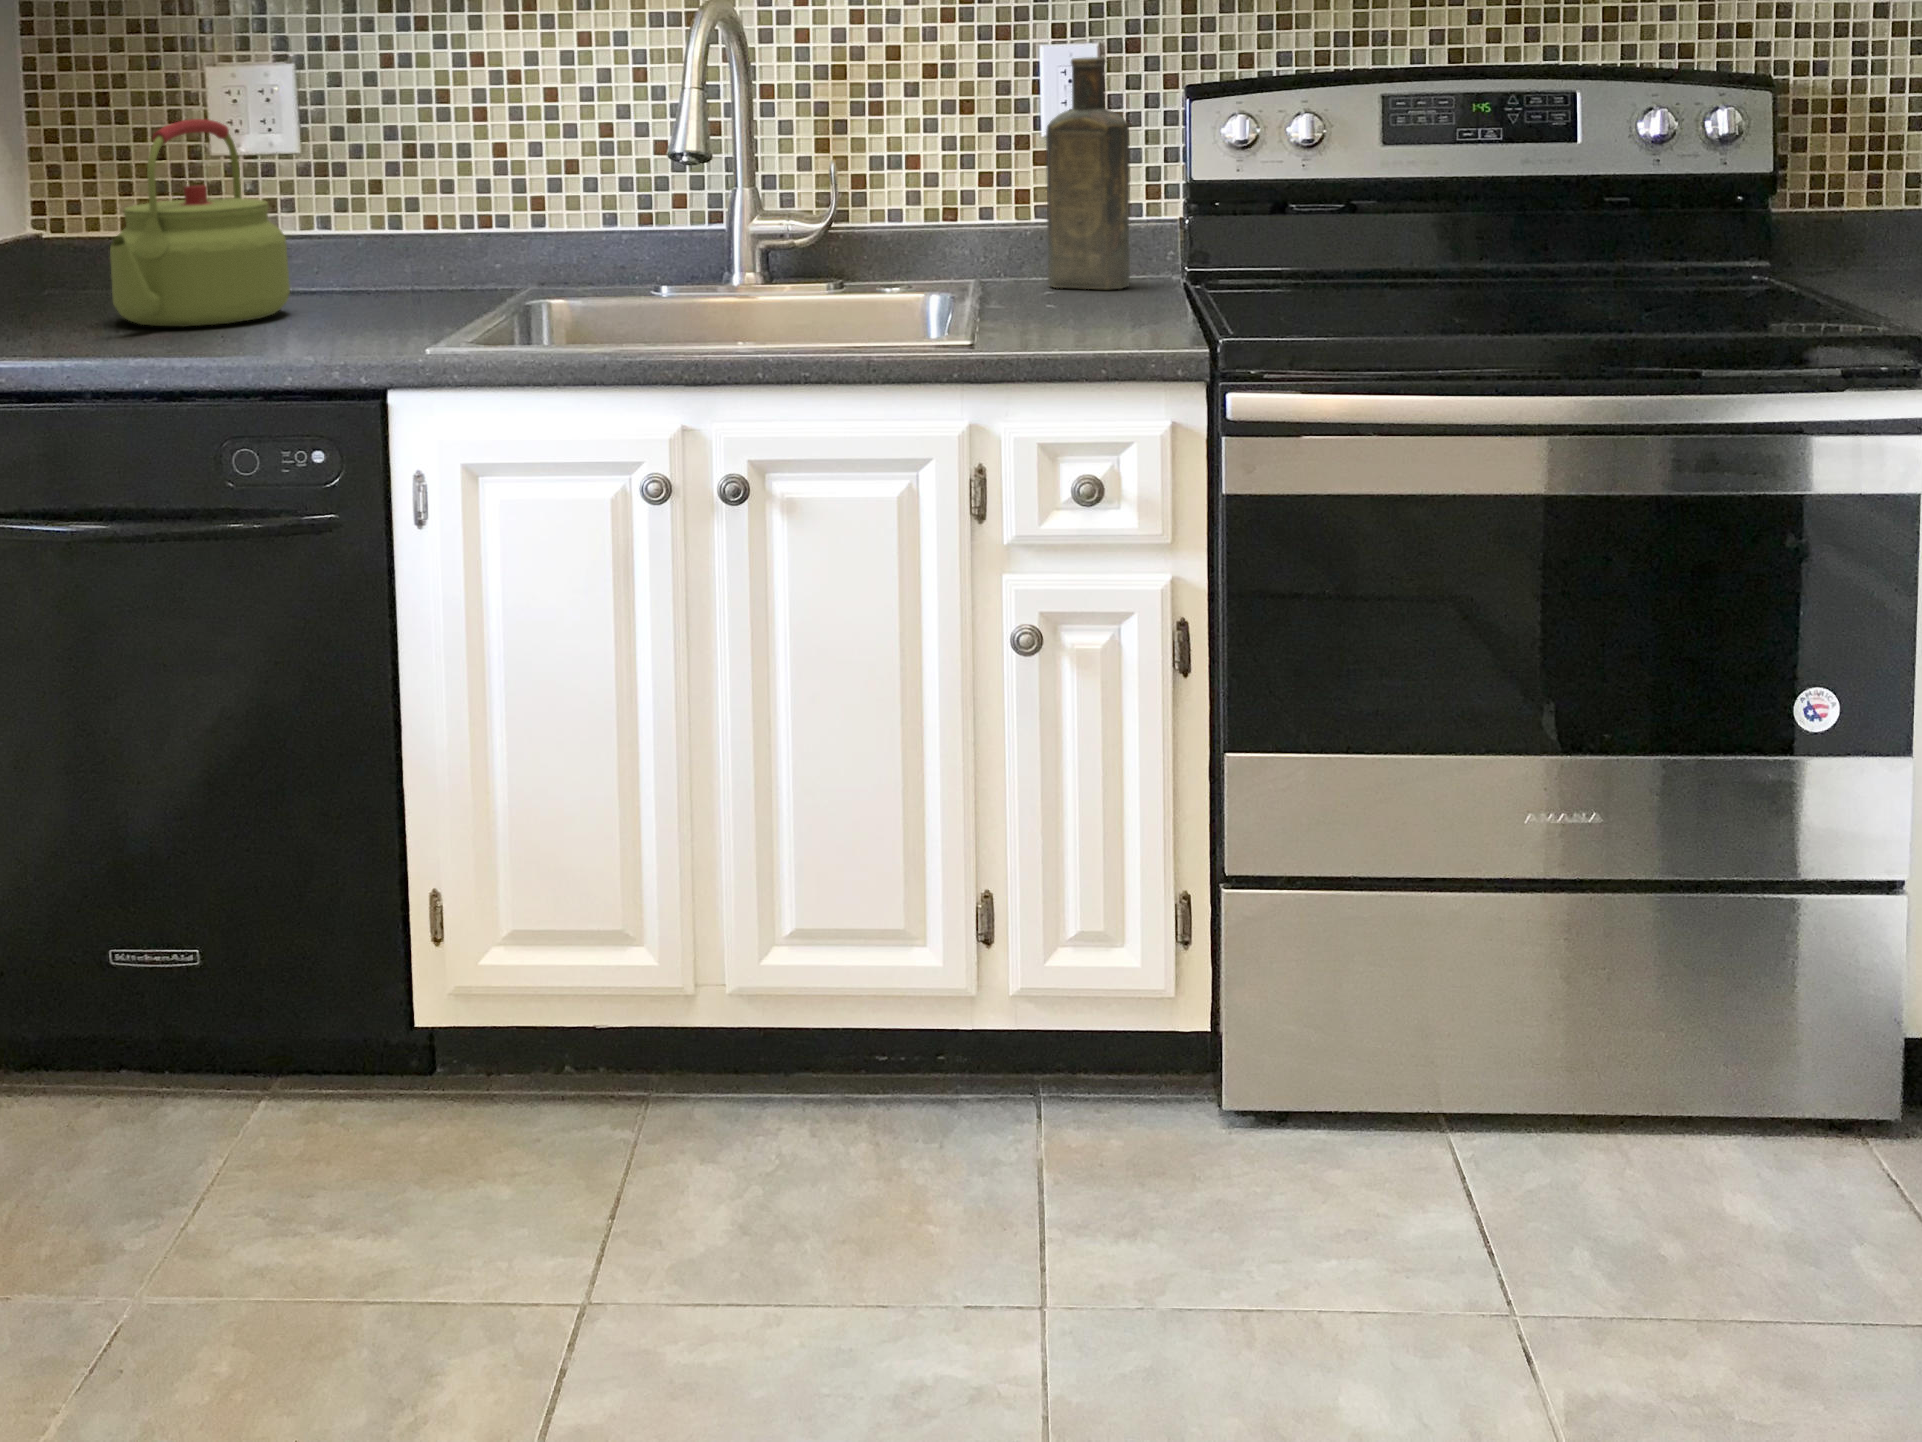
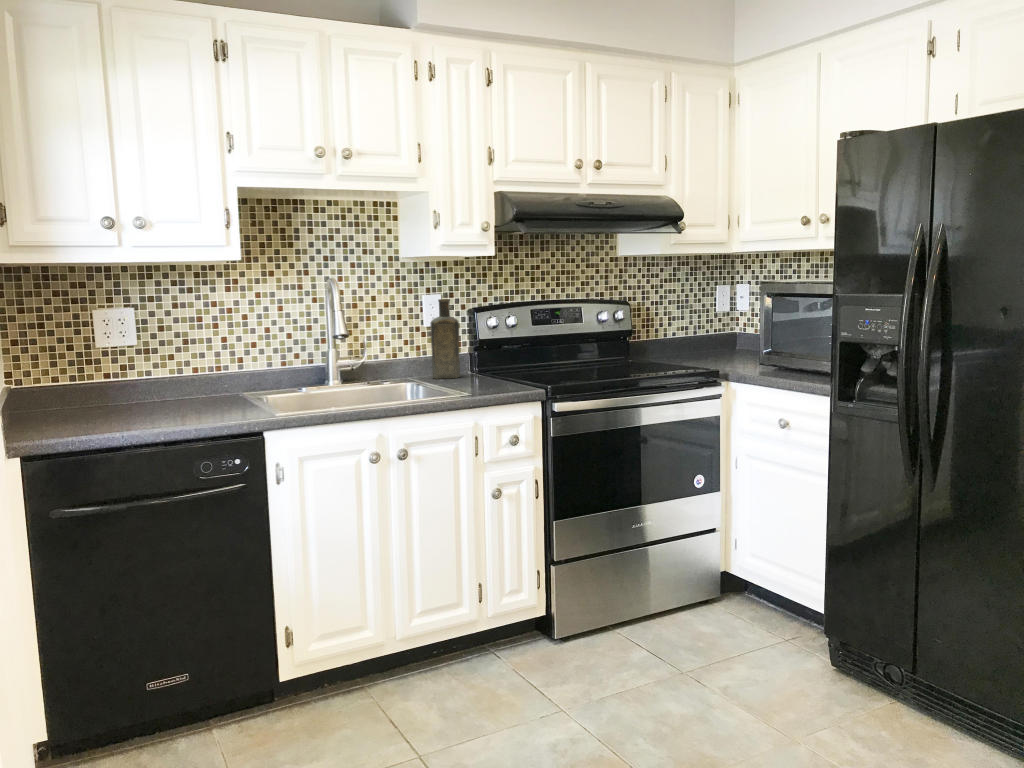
kettle: present [110,119,290,327] -> none [90,330,170,419]

